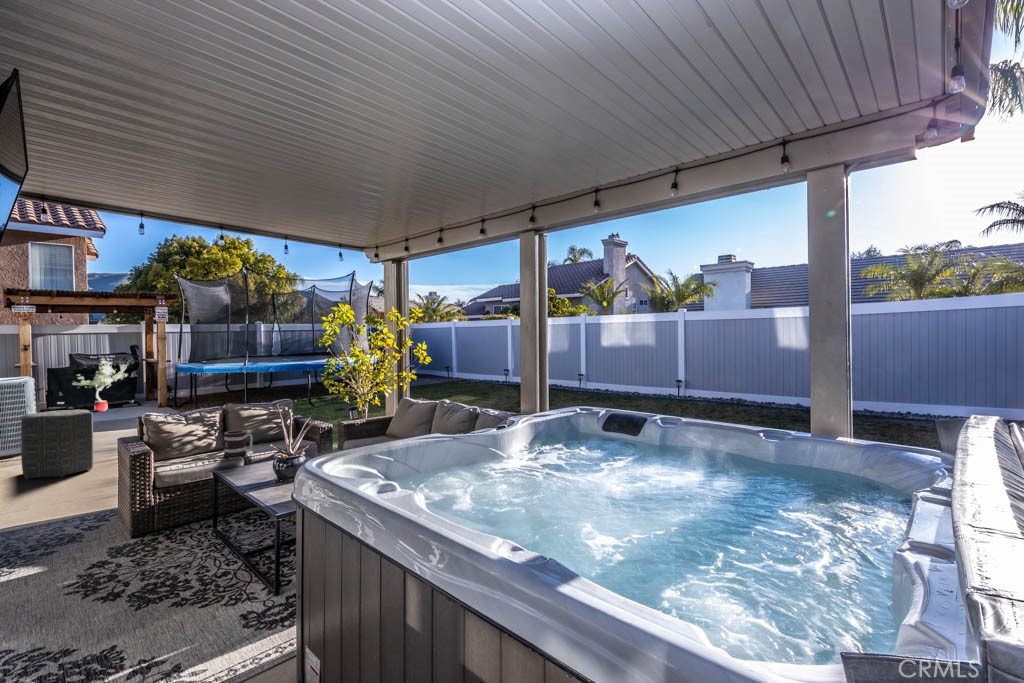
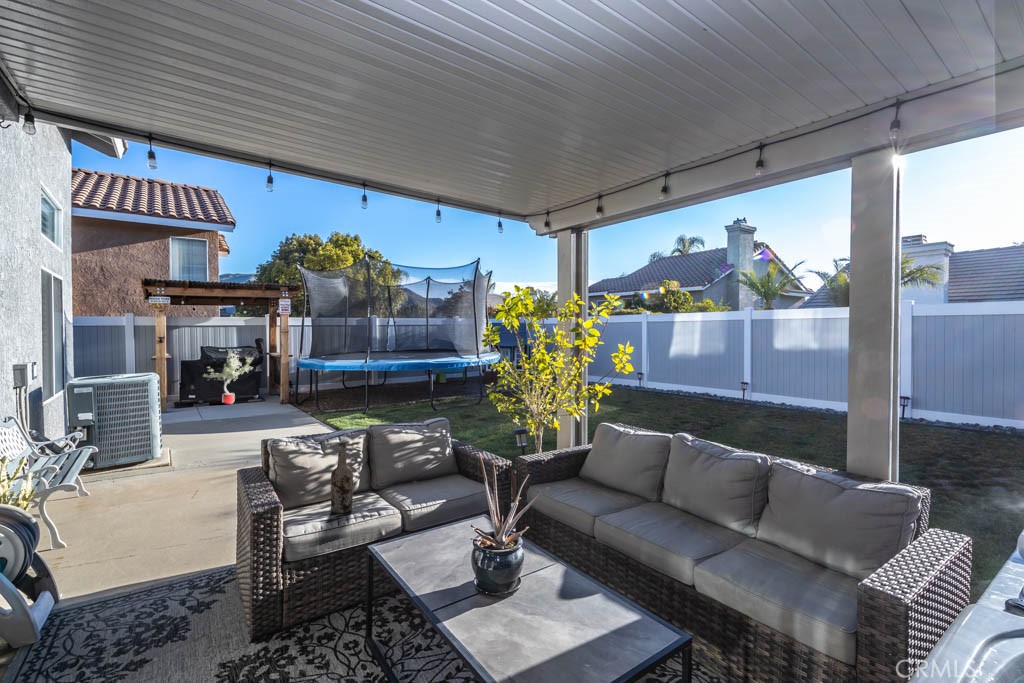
ottoman: present [21,410,93,479] -> none [138,415,214,498]
wine bottle: none [191,413,208,461] -> present [331,443,353,513]
mug: present [224,430,253,457] -> none [373,466,411,505]

